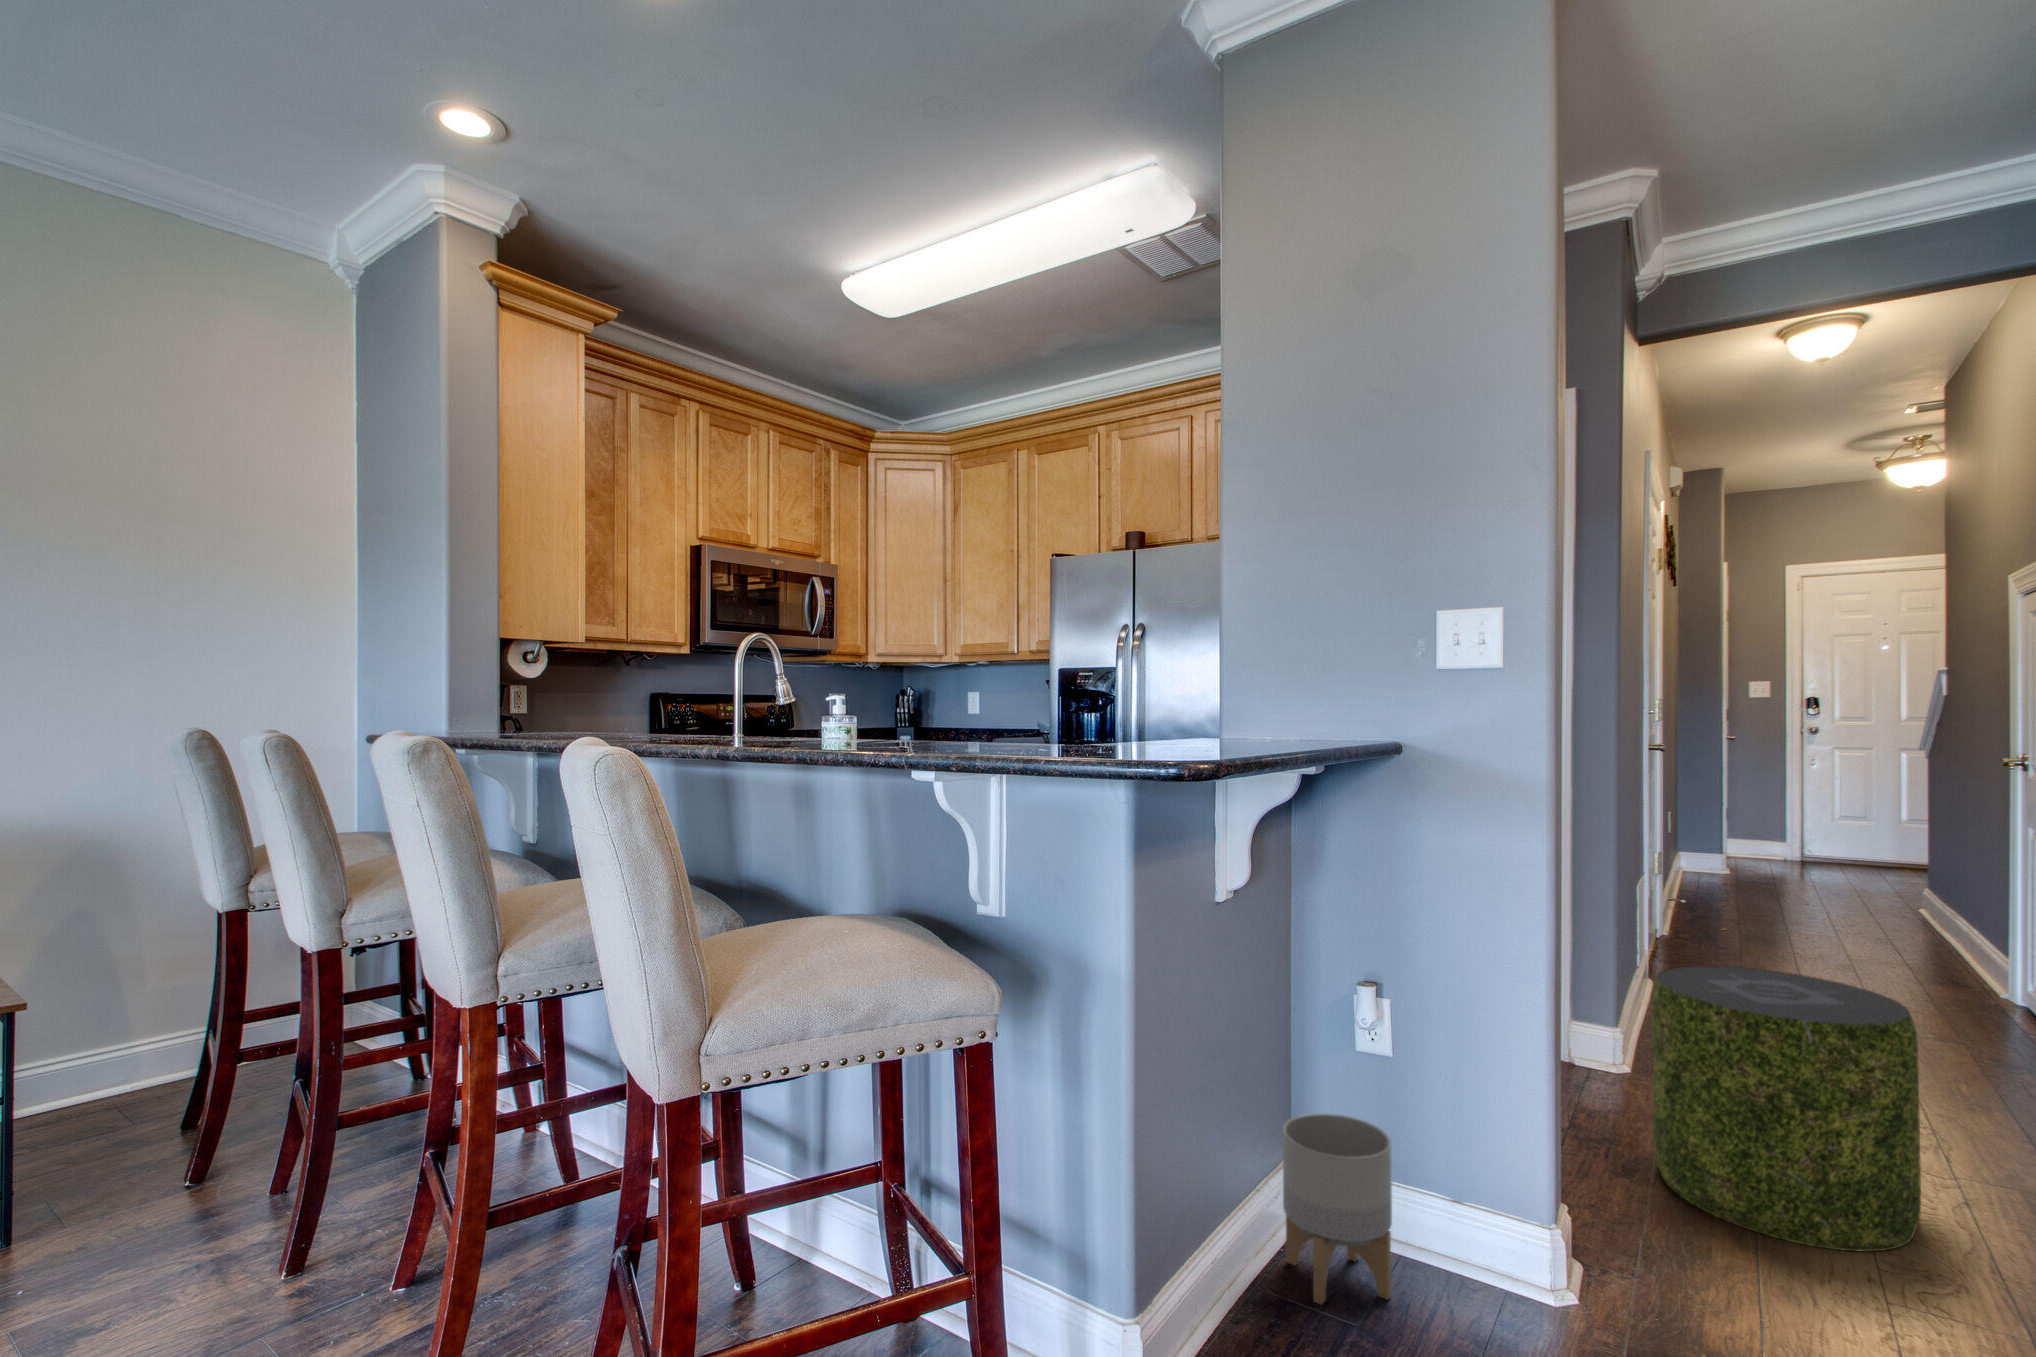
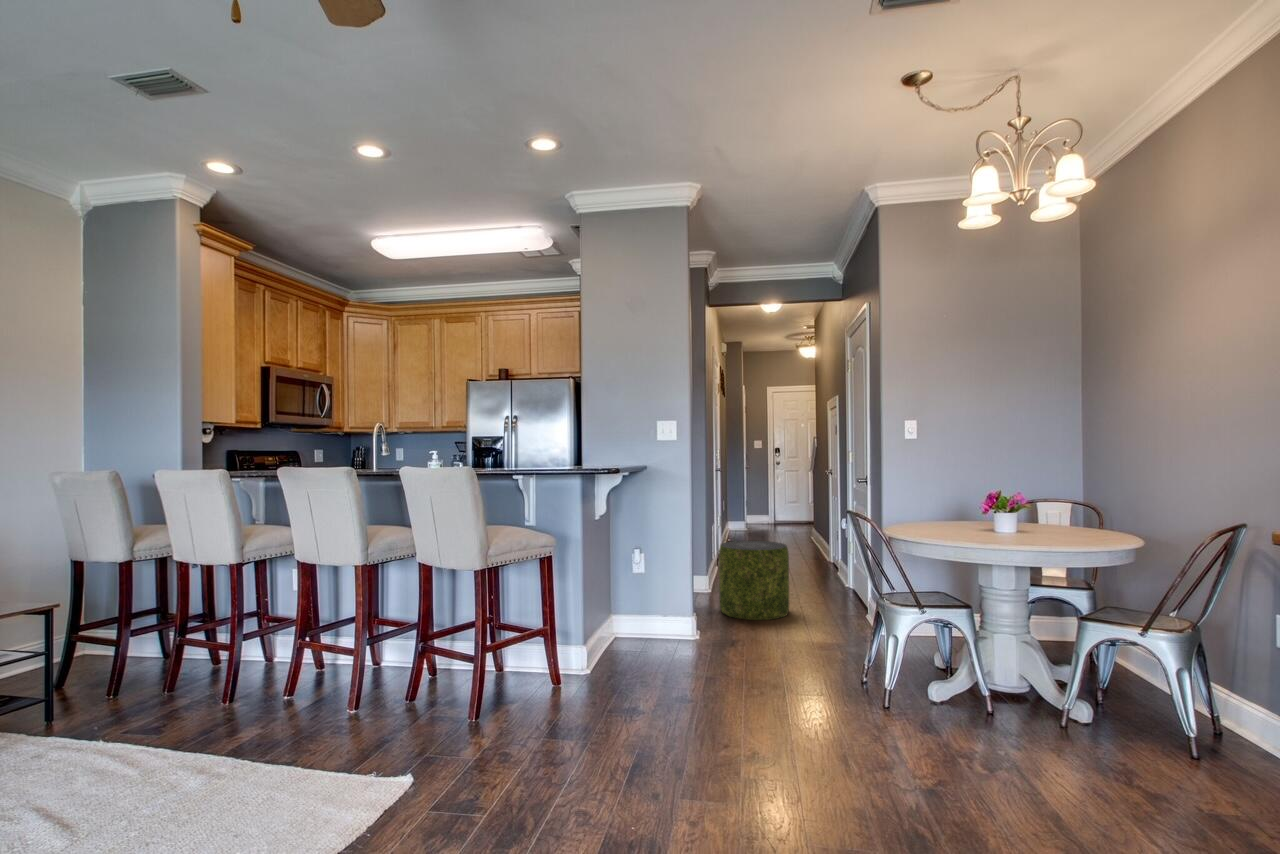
planter: present [1283,1113,1392,1304] -> none [613,593,648,651]

